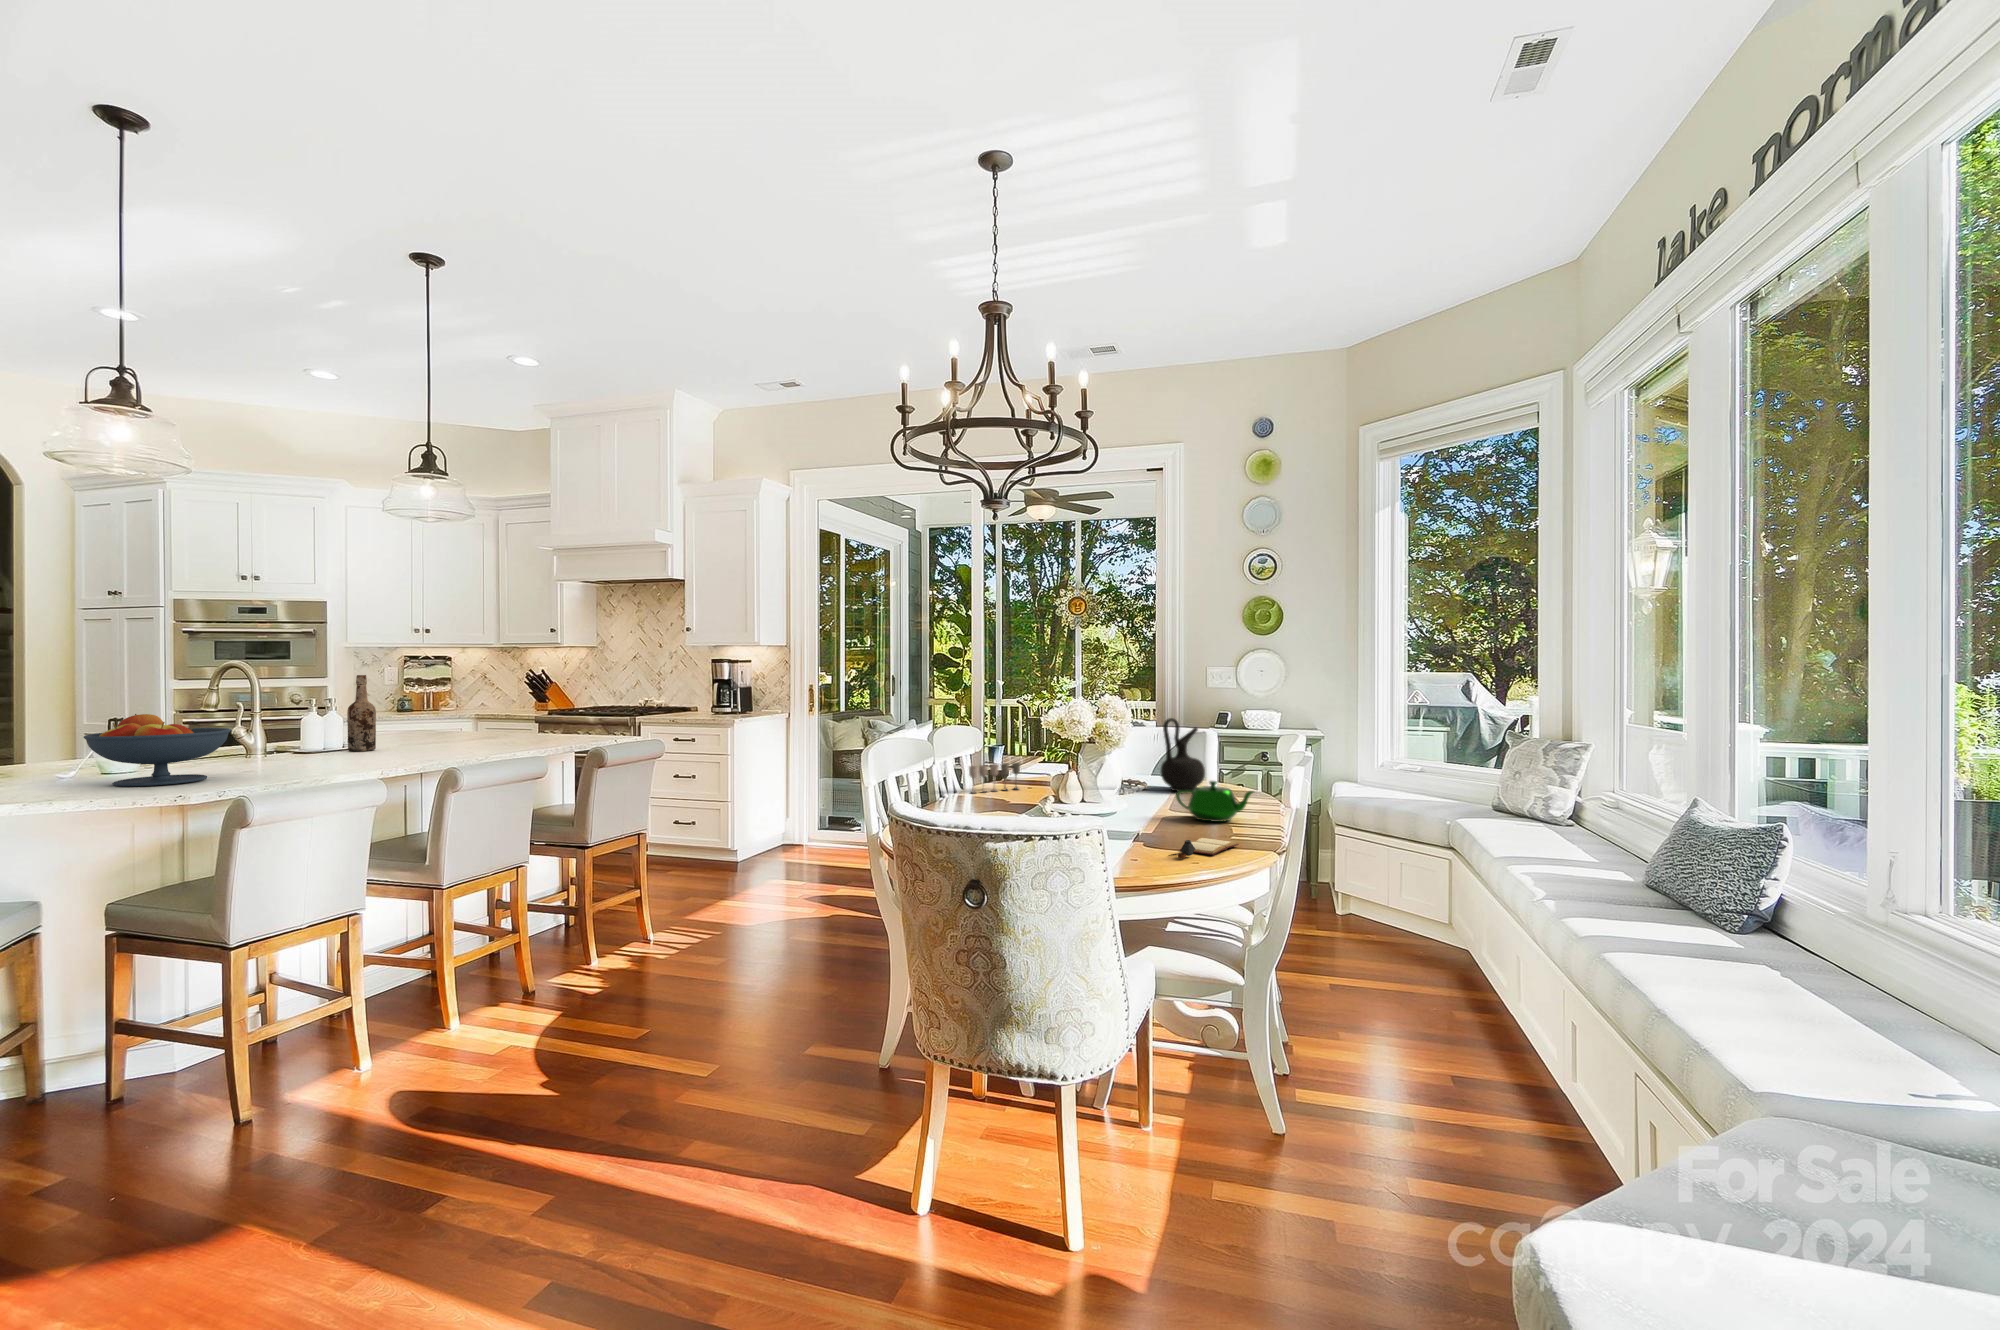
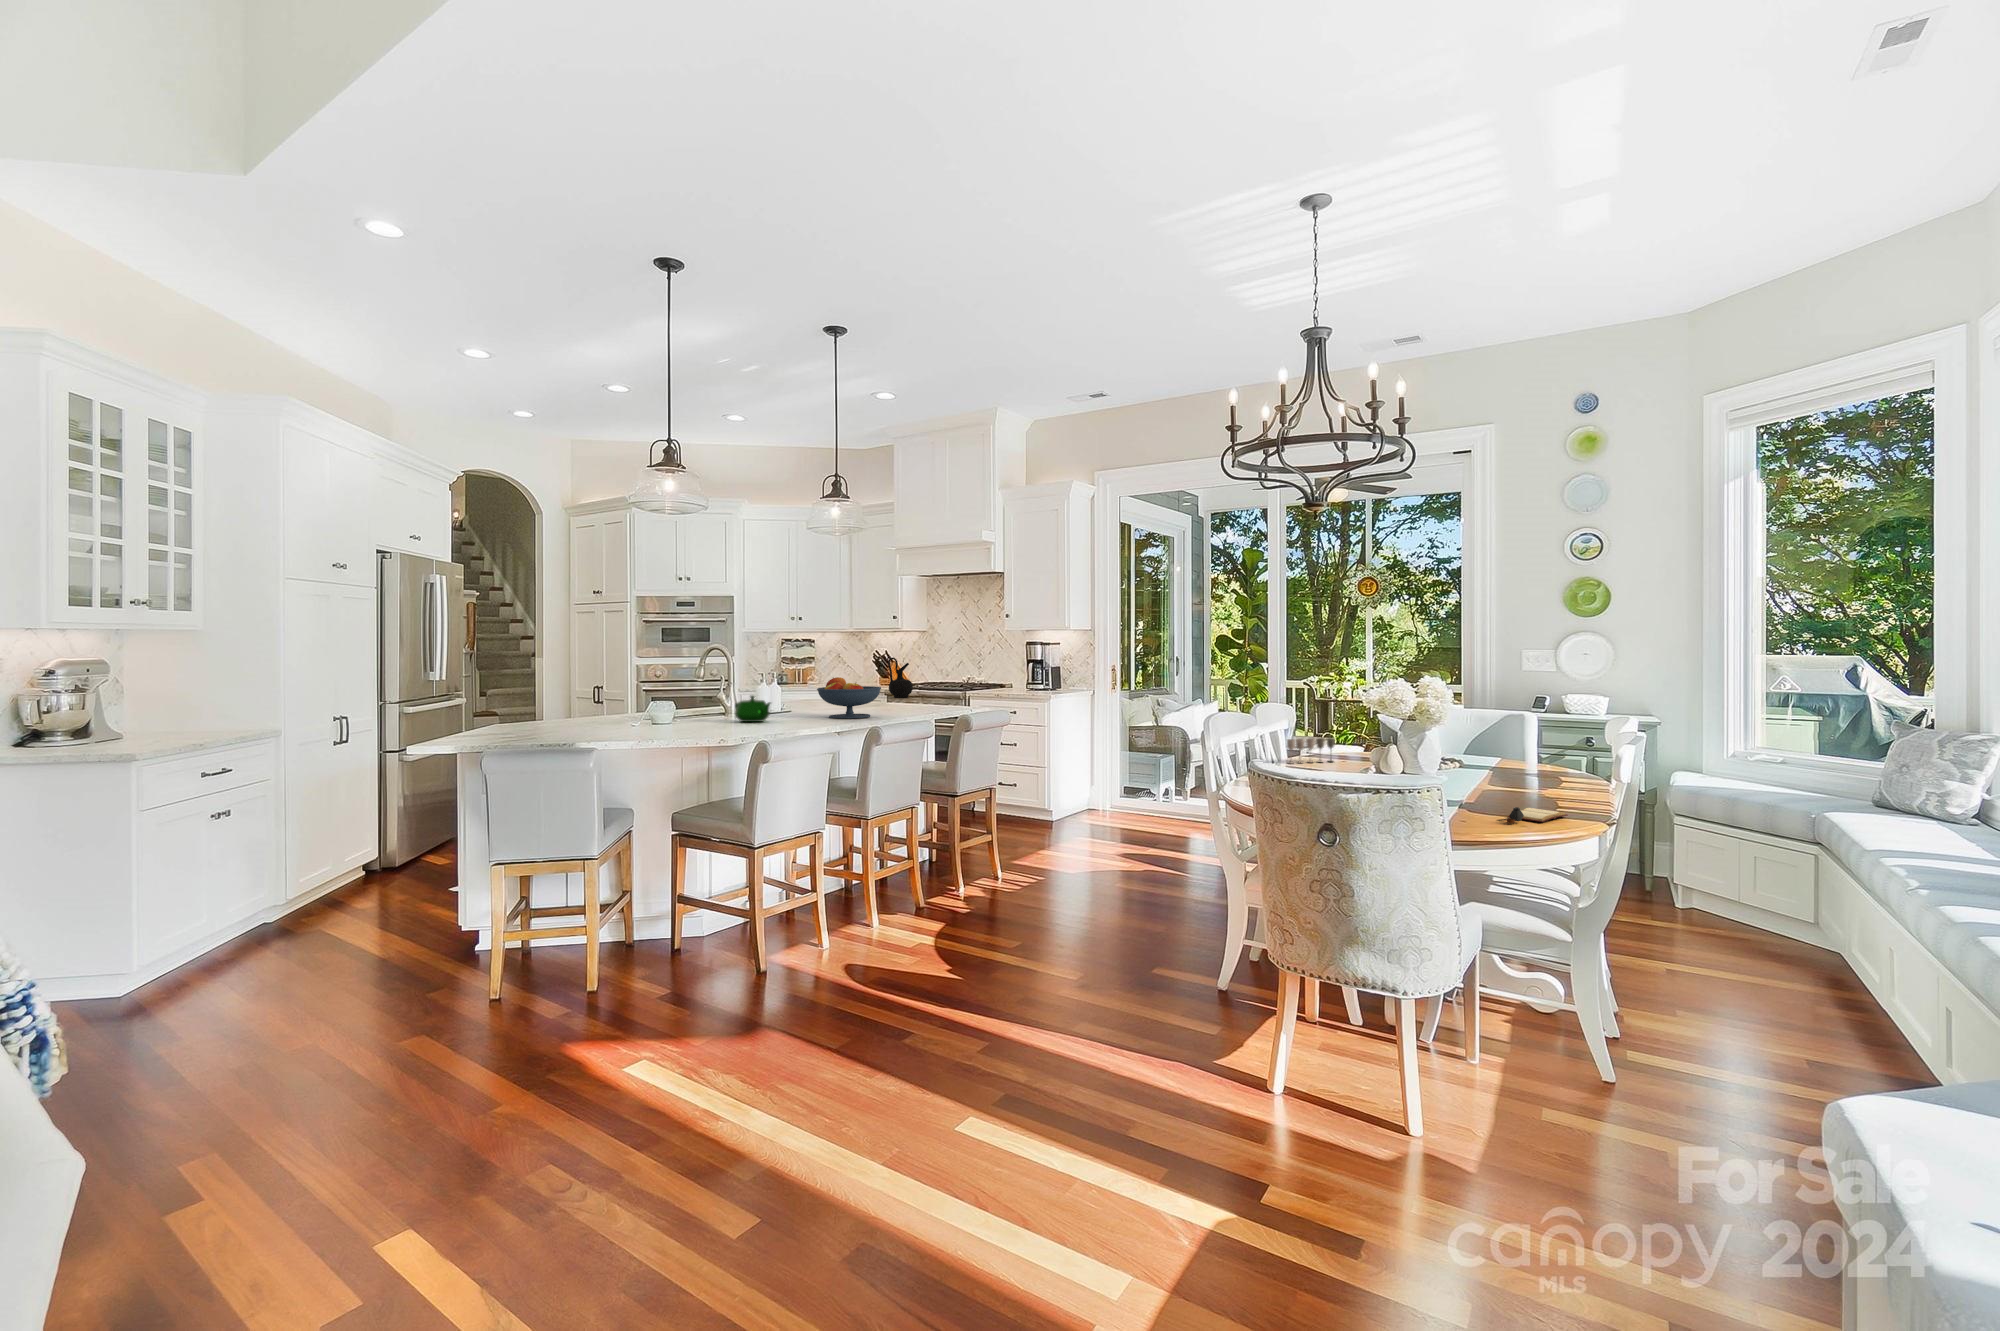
wine bottle: present [347,675,376,751] -> none [781,656,799,715]
fruit bowl: present [84,714,231,787] -> present [817,677,881,719]
ceramic jug: present [1161,718,1205,791] -> present [888,658,913,698]
teapot: present [1176,781,1254,822] -> present [735,695,771,722]

